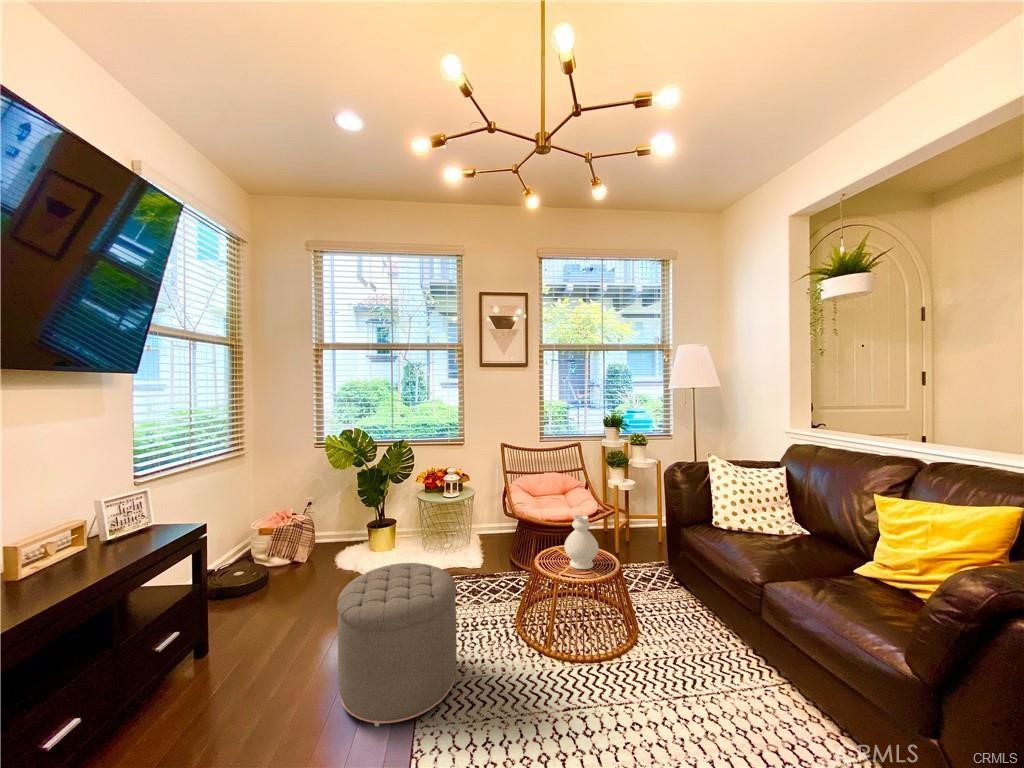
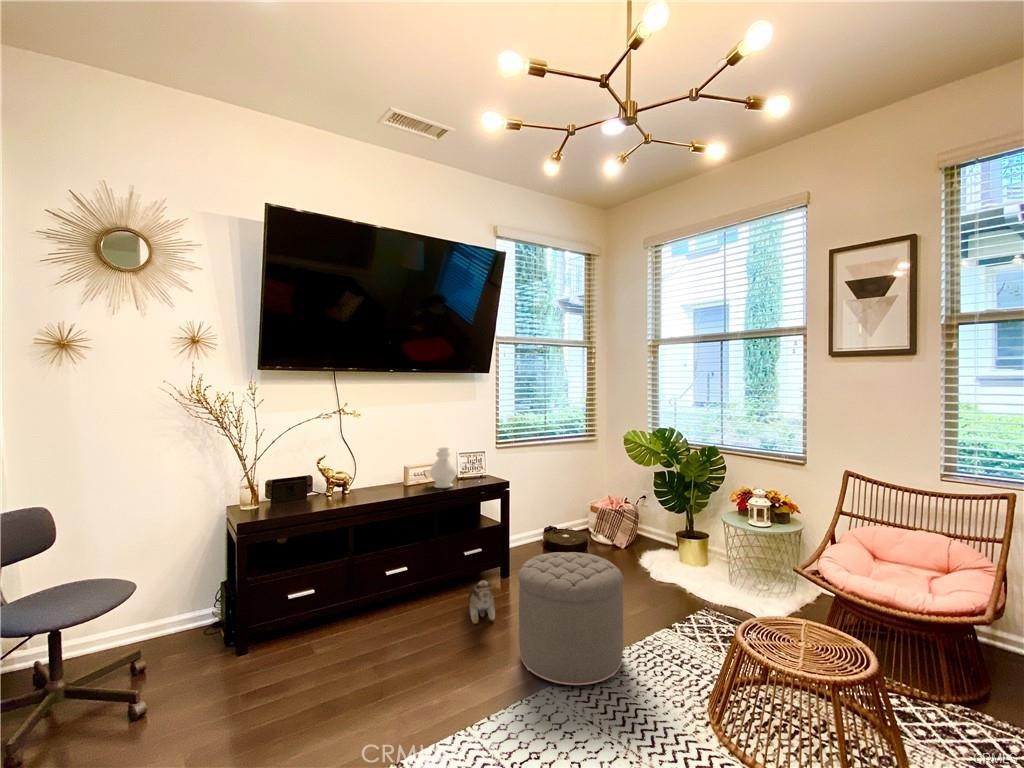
decorative vase: present [564,515,599,569] -> present [430,447,457,488]
plush toy: none [192,656,279,733] -> present [468,580,495,624]

